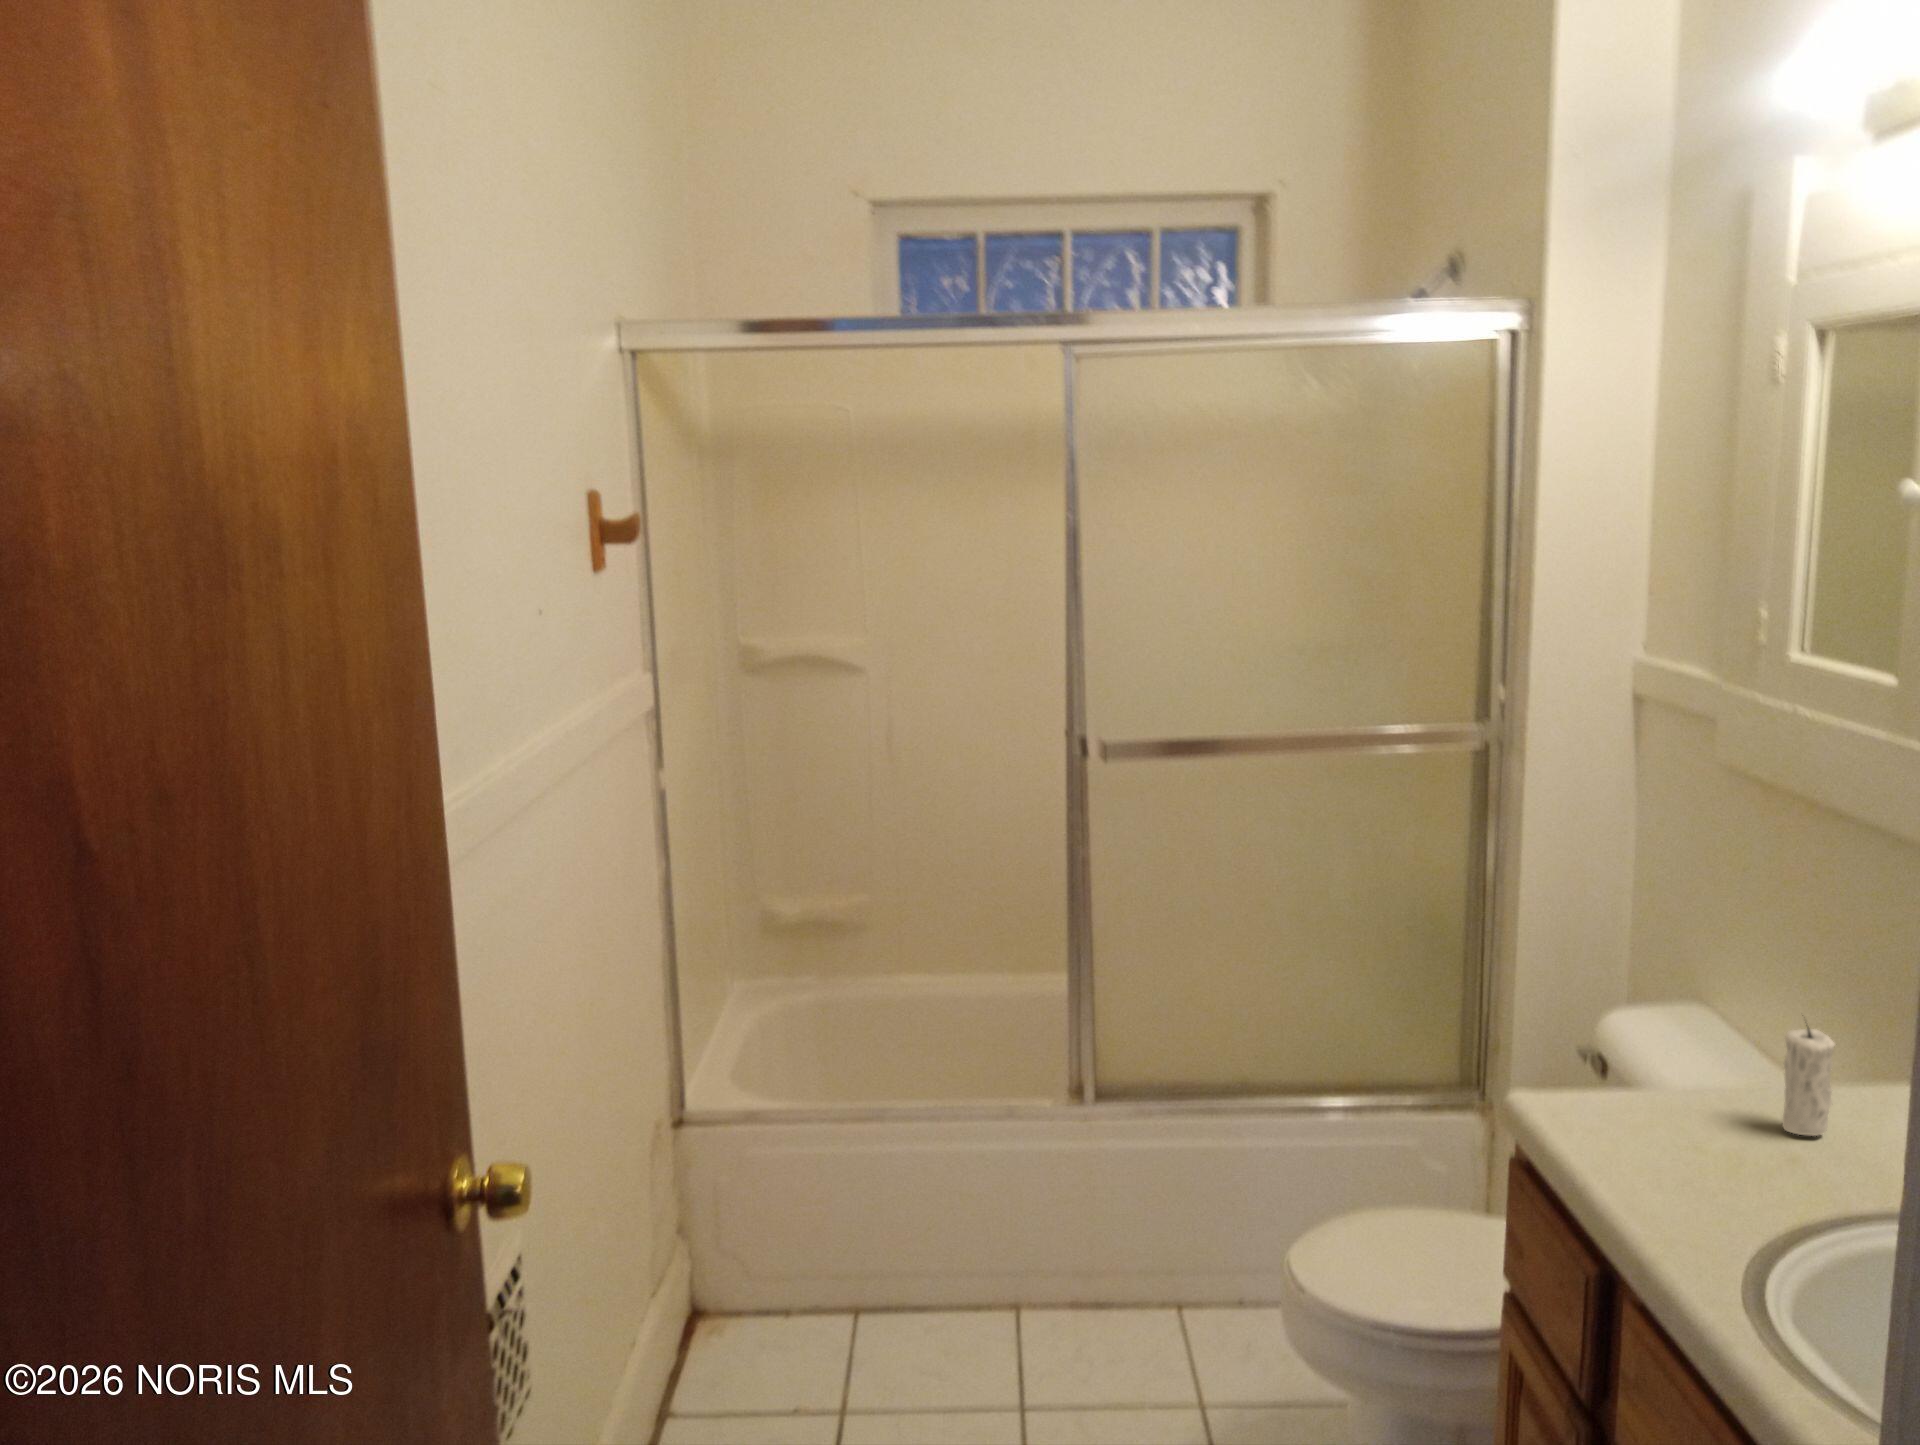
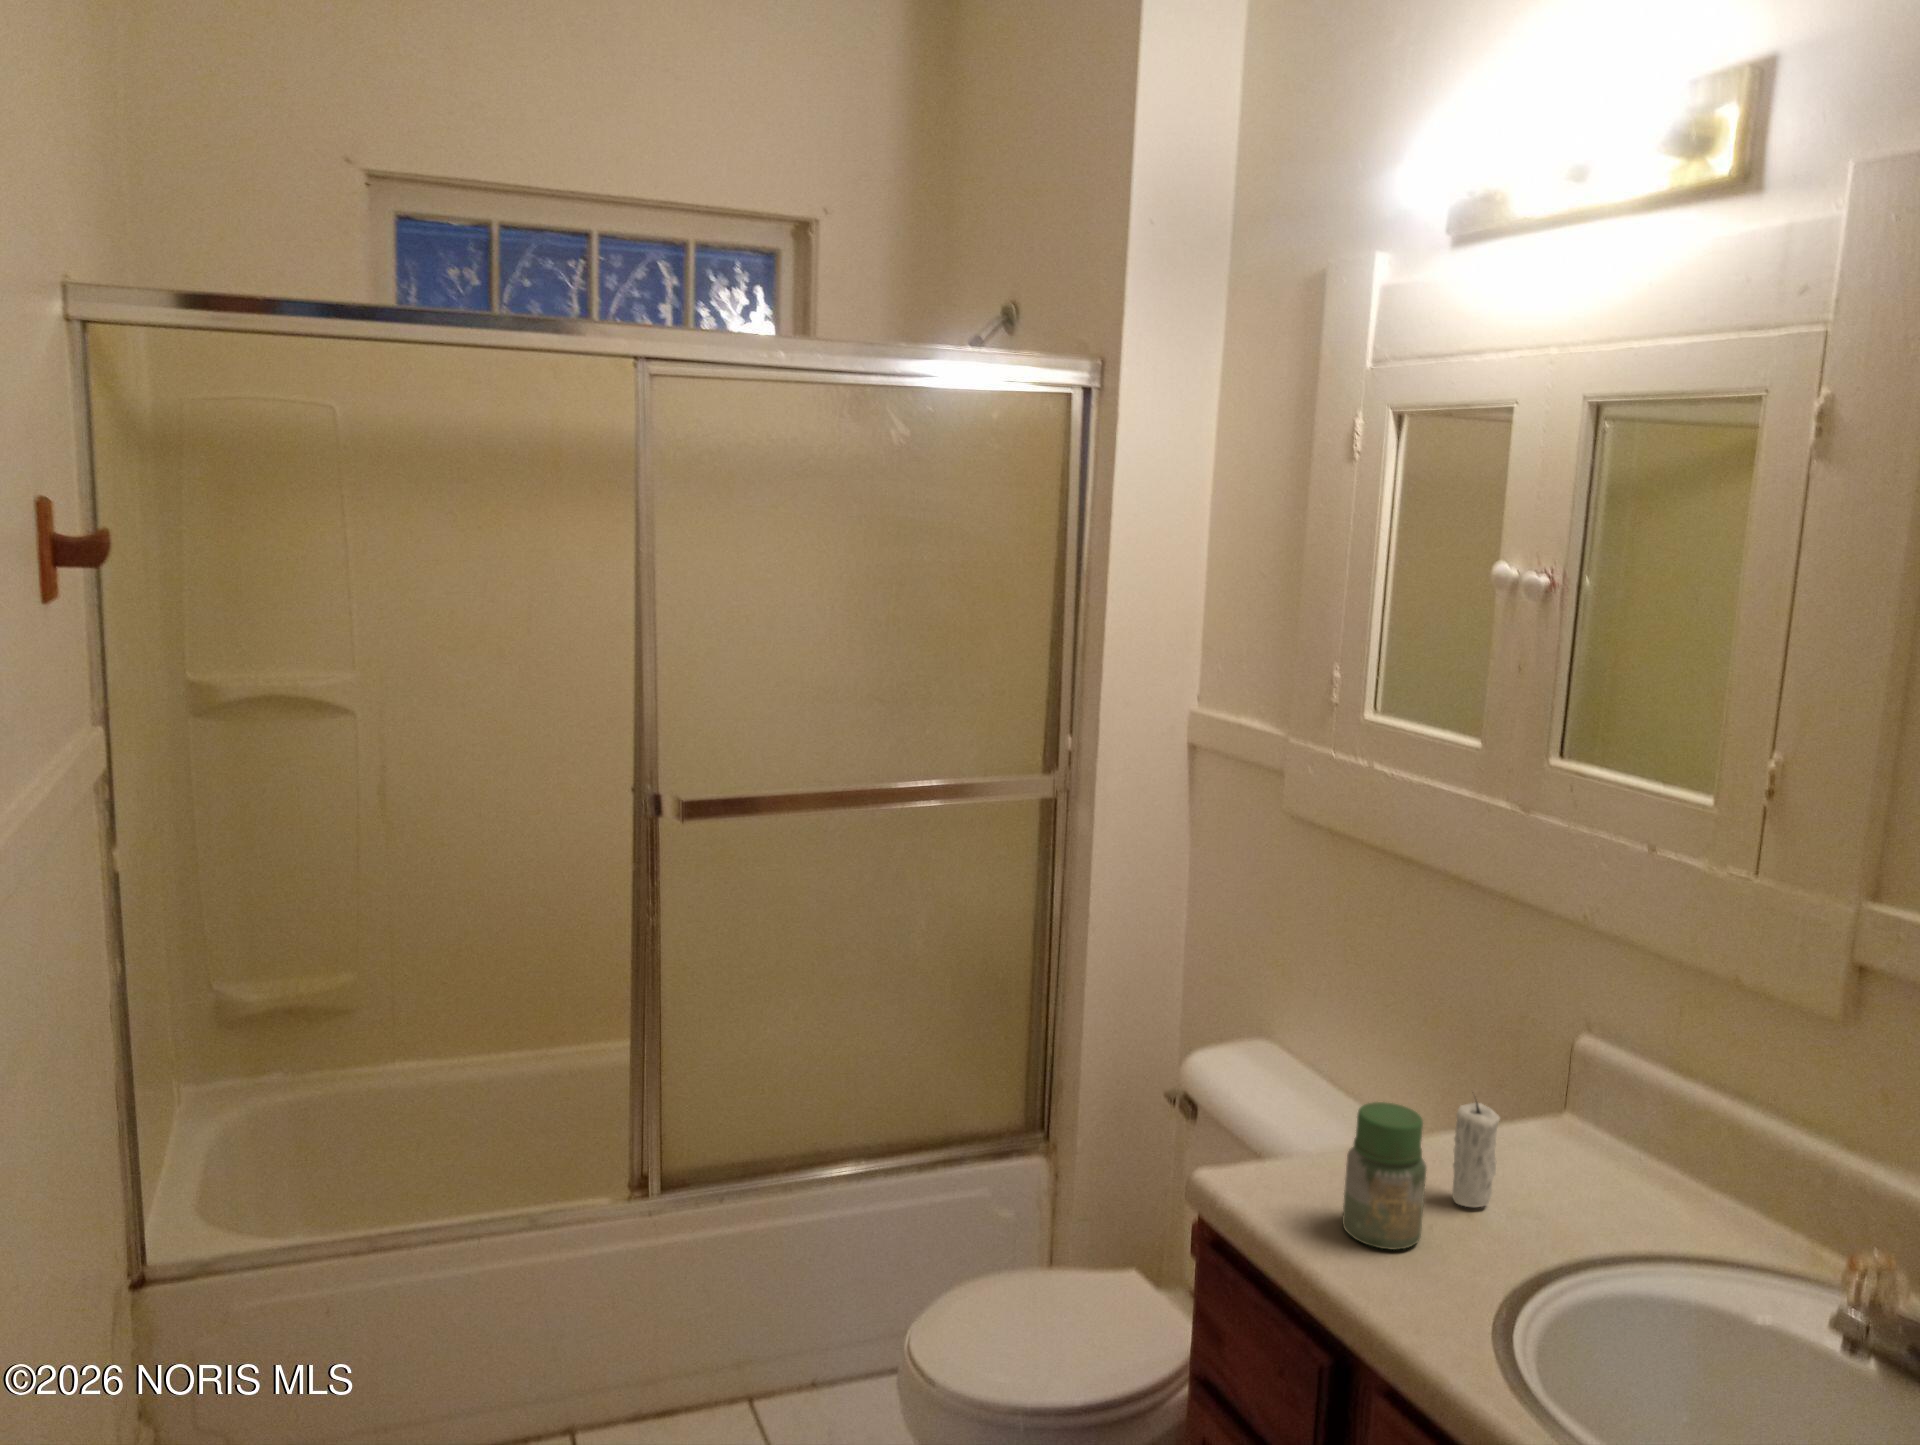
jar: none [1639,1012,1727,1157] -> present [1342,1102,1426,1250]

